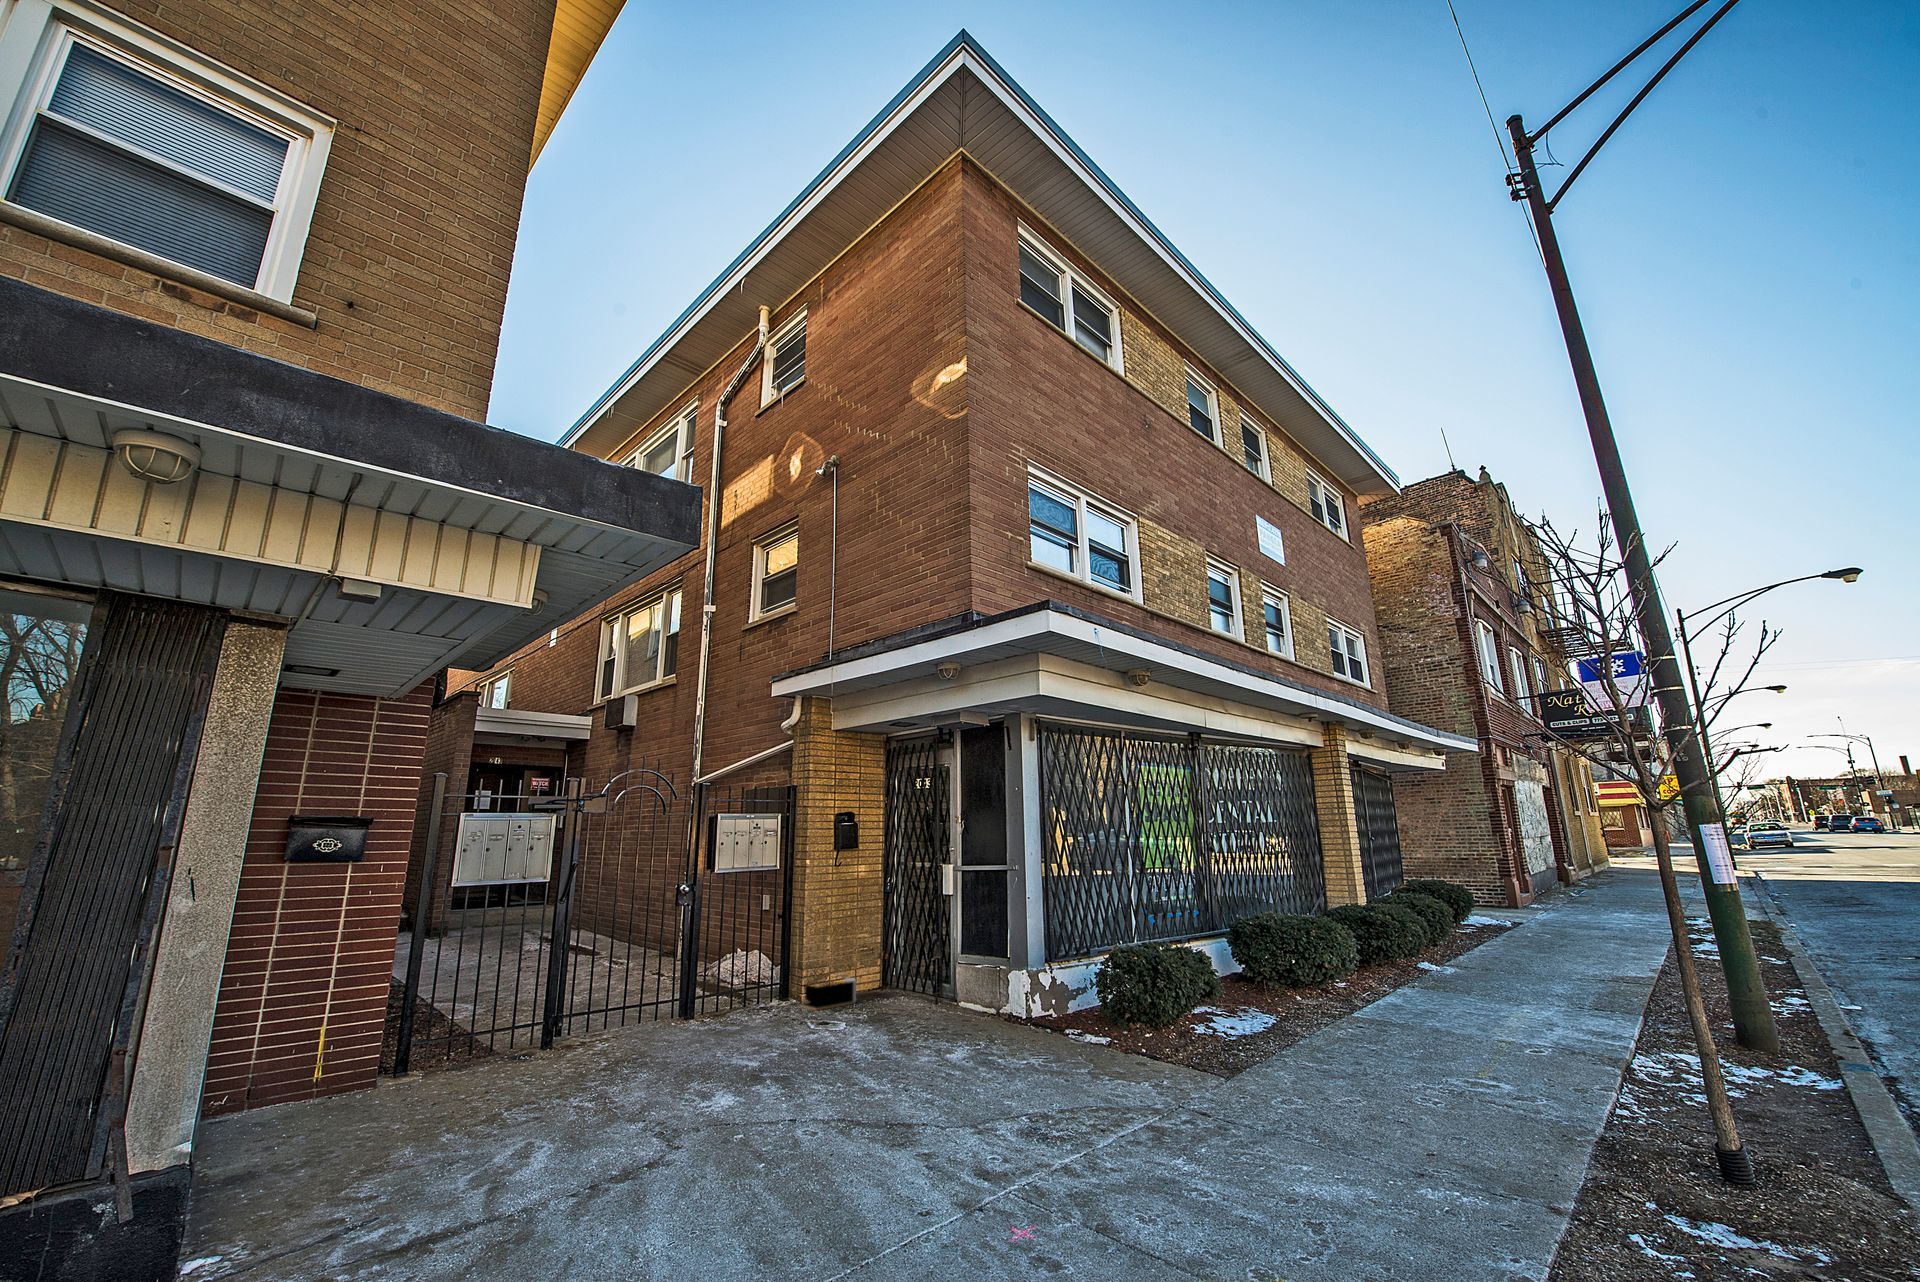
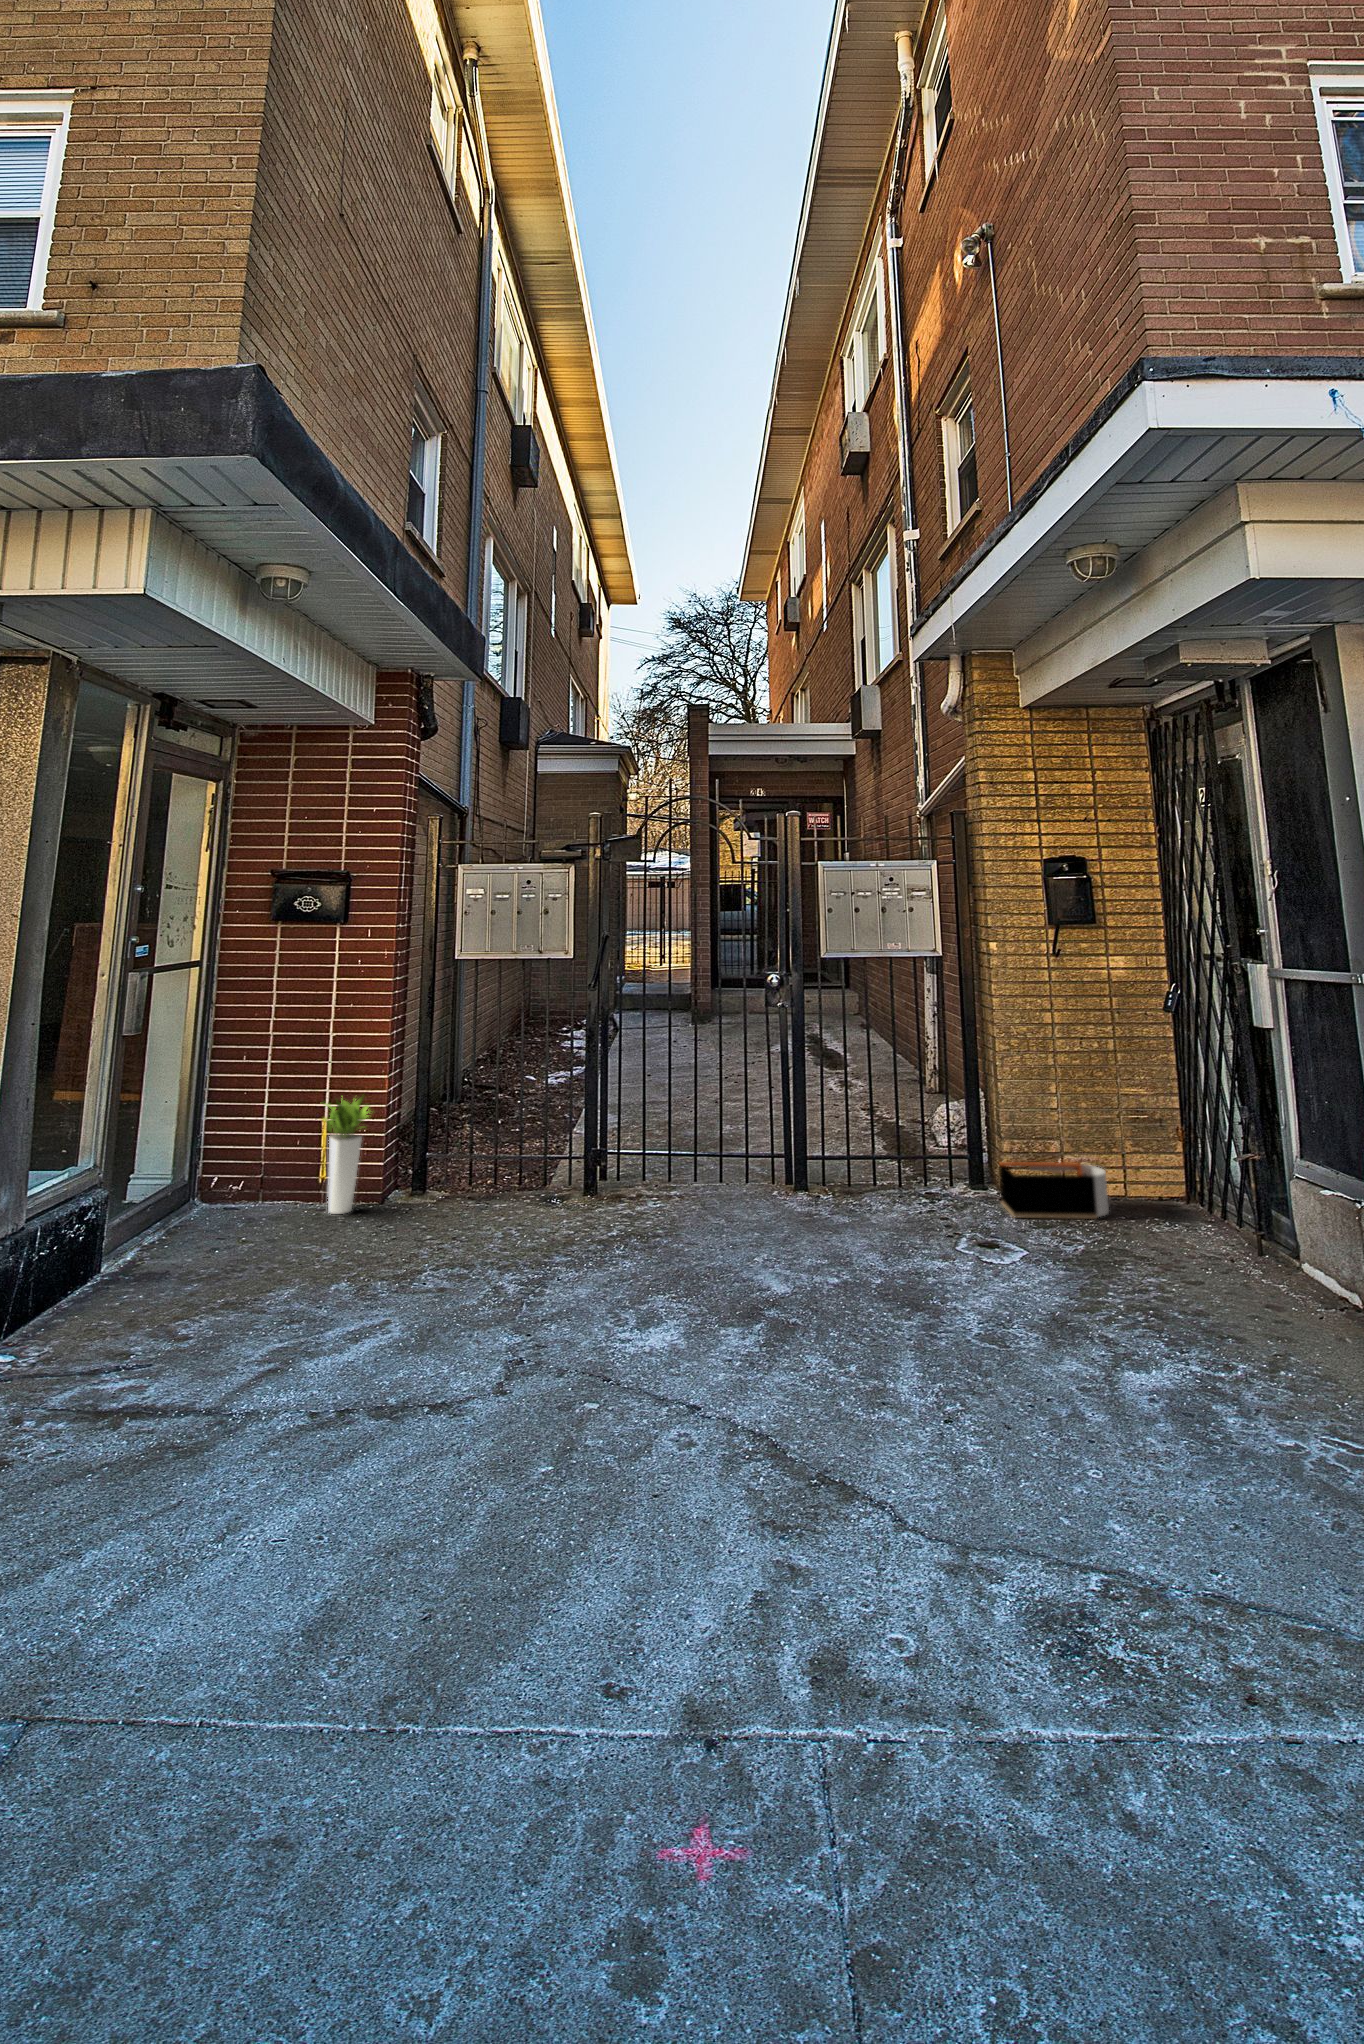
planter: none [333,998,382,1100] -> present [323,1097,368,1214]

